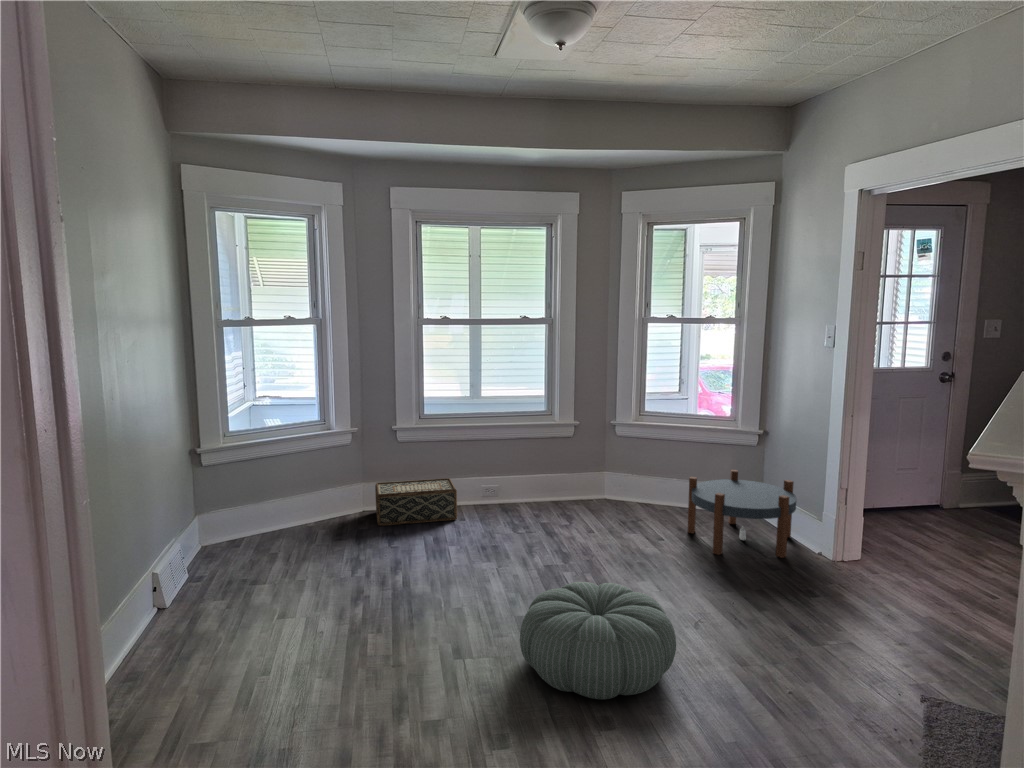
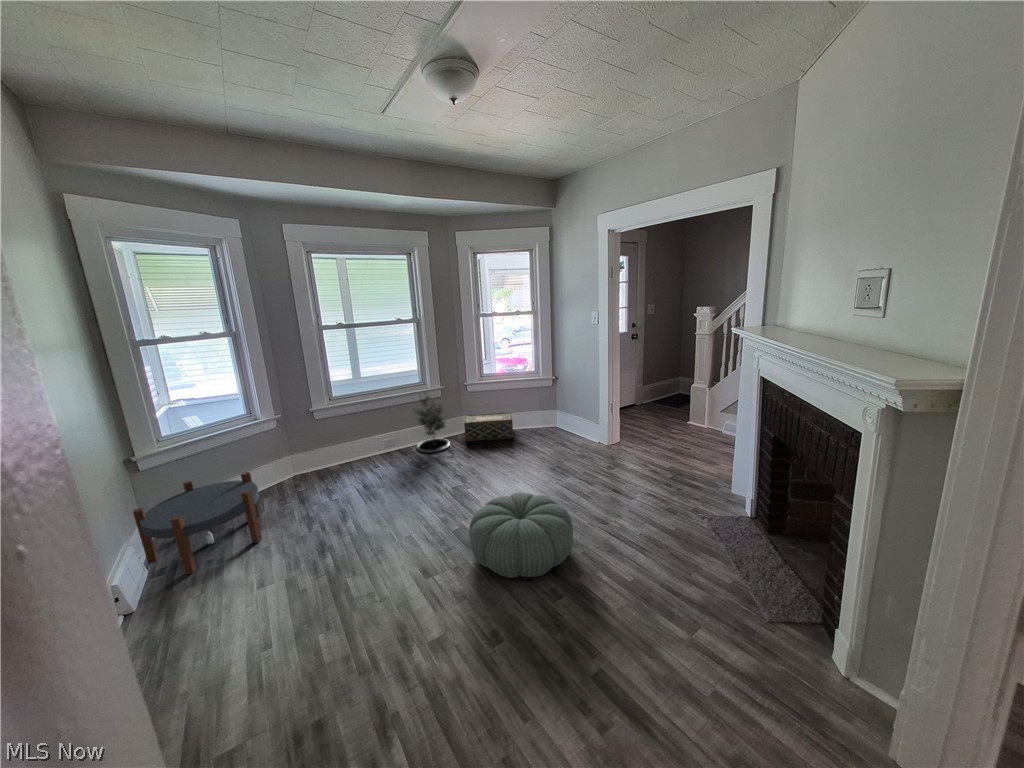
potted tree: none [523,422,577,517] -> present [415,396,450,452]
side table: present [688,470,797,558] -> present [133,472,262,574]
woven basket: present [375,478,457,526] -> present [464,412,513,441]

